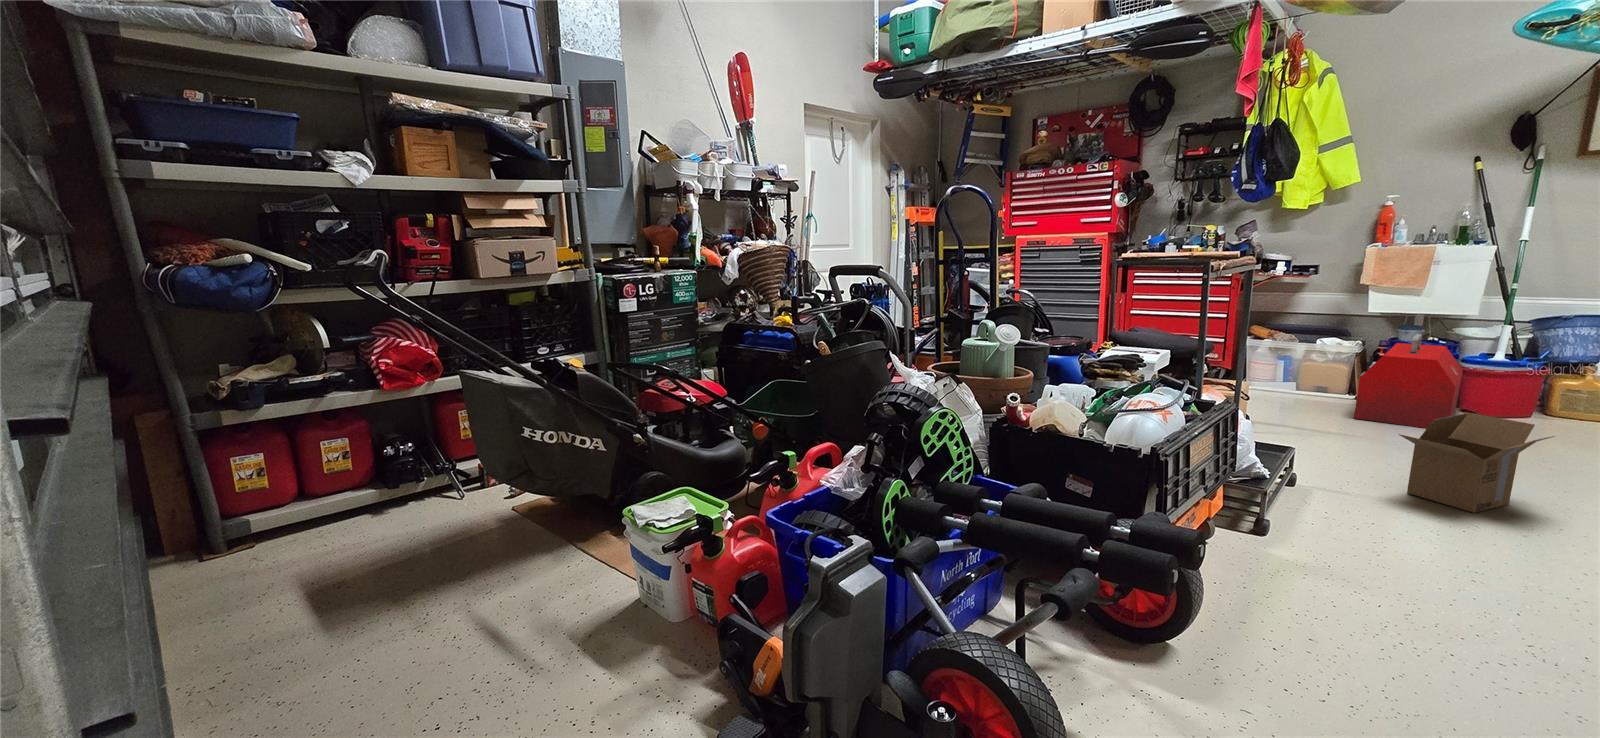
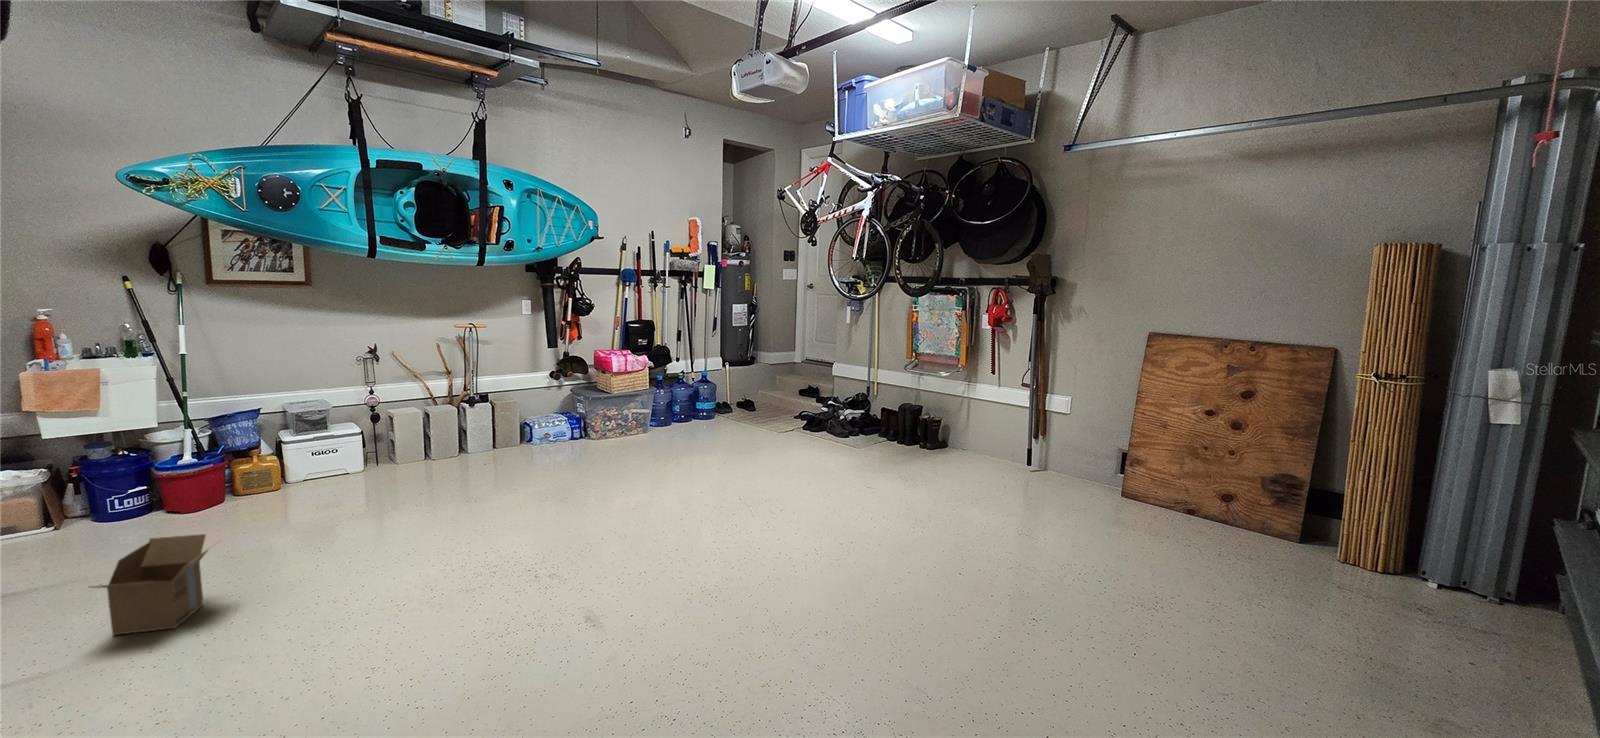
toolbox: present [1354,334,1463,428] -> none [46,454,161,560]

